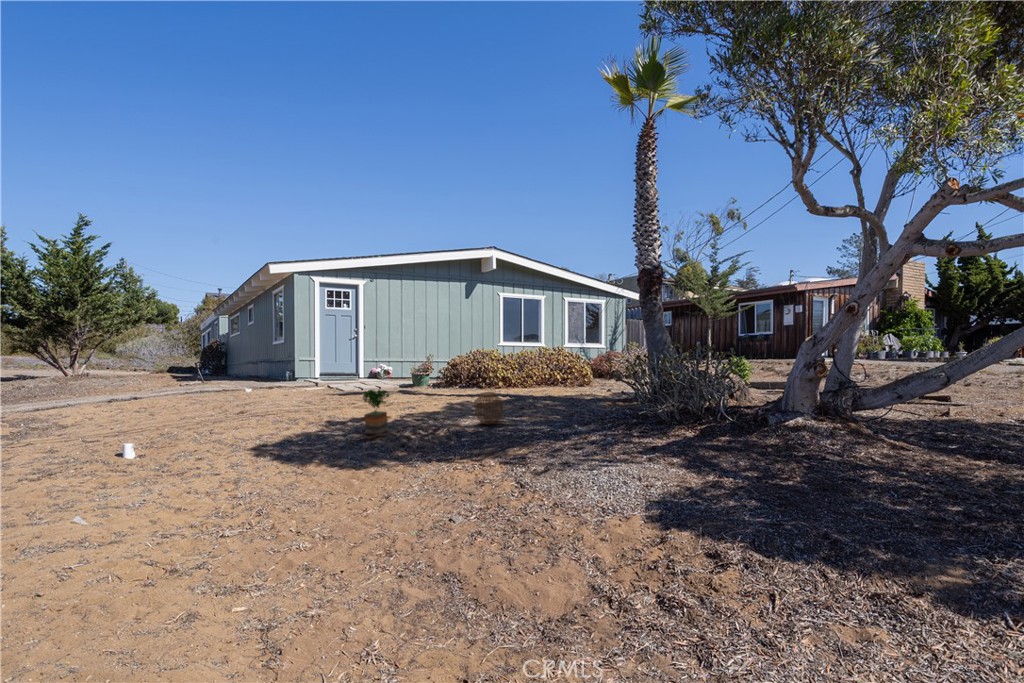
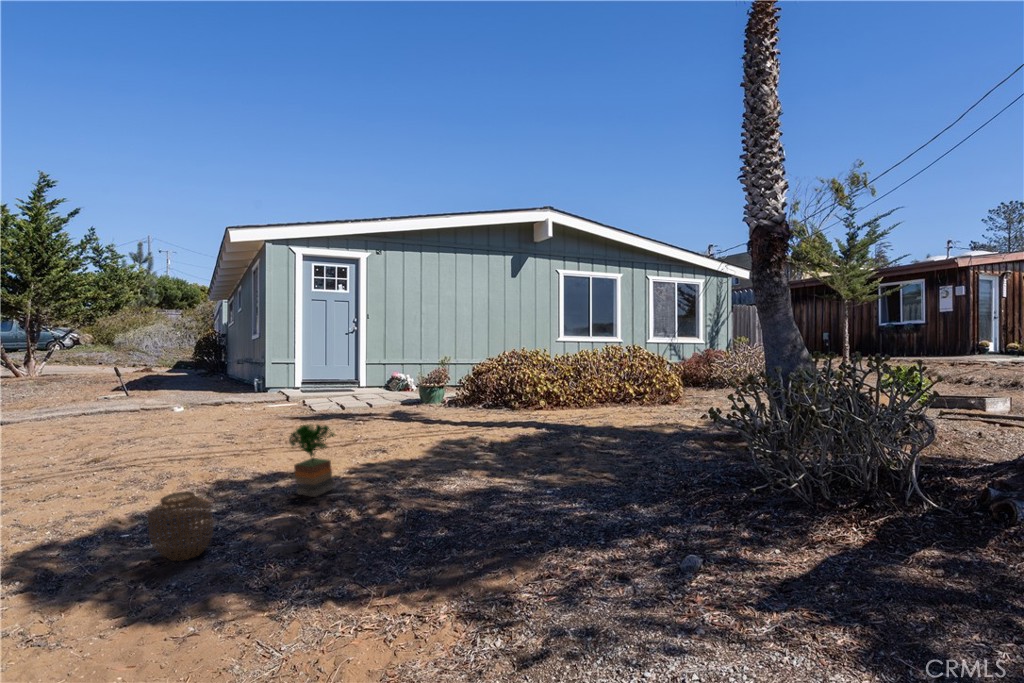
woven basket: present [474,392,503,424] -> present [148,491,213,560]

